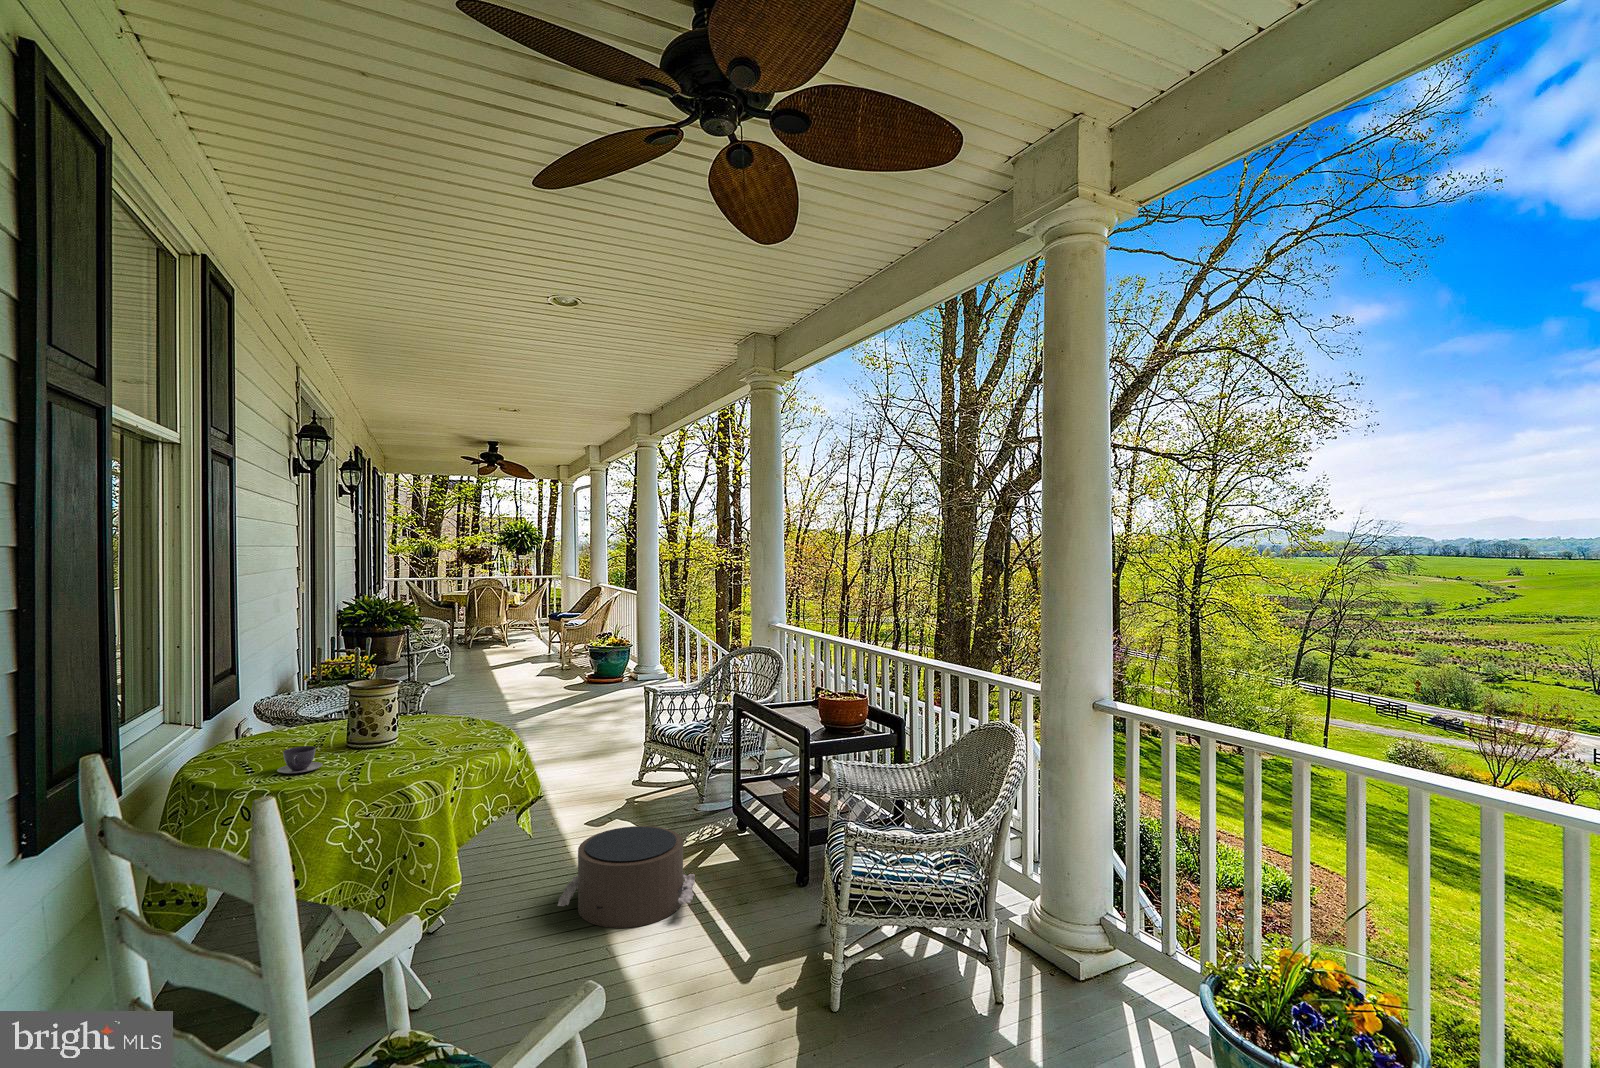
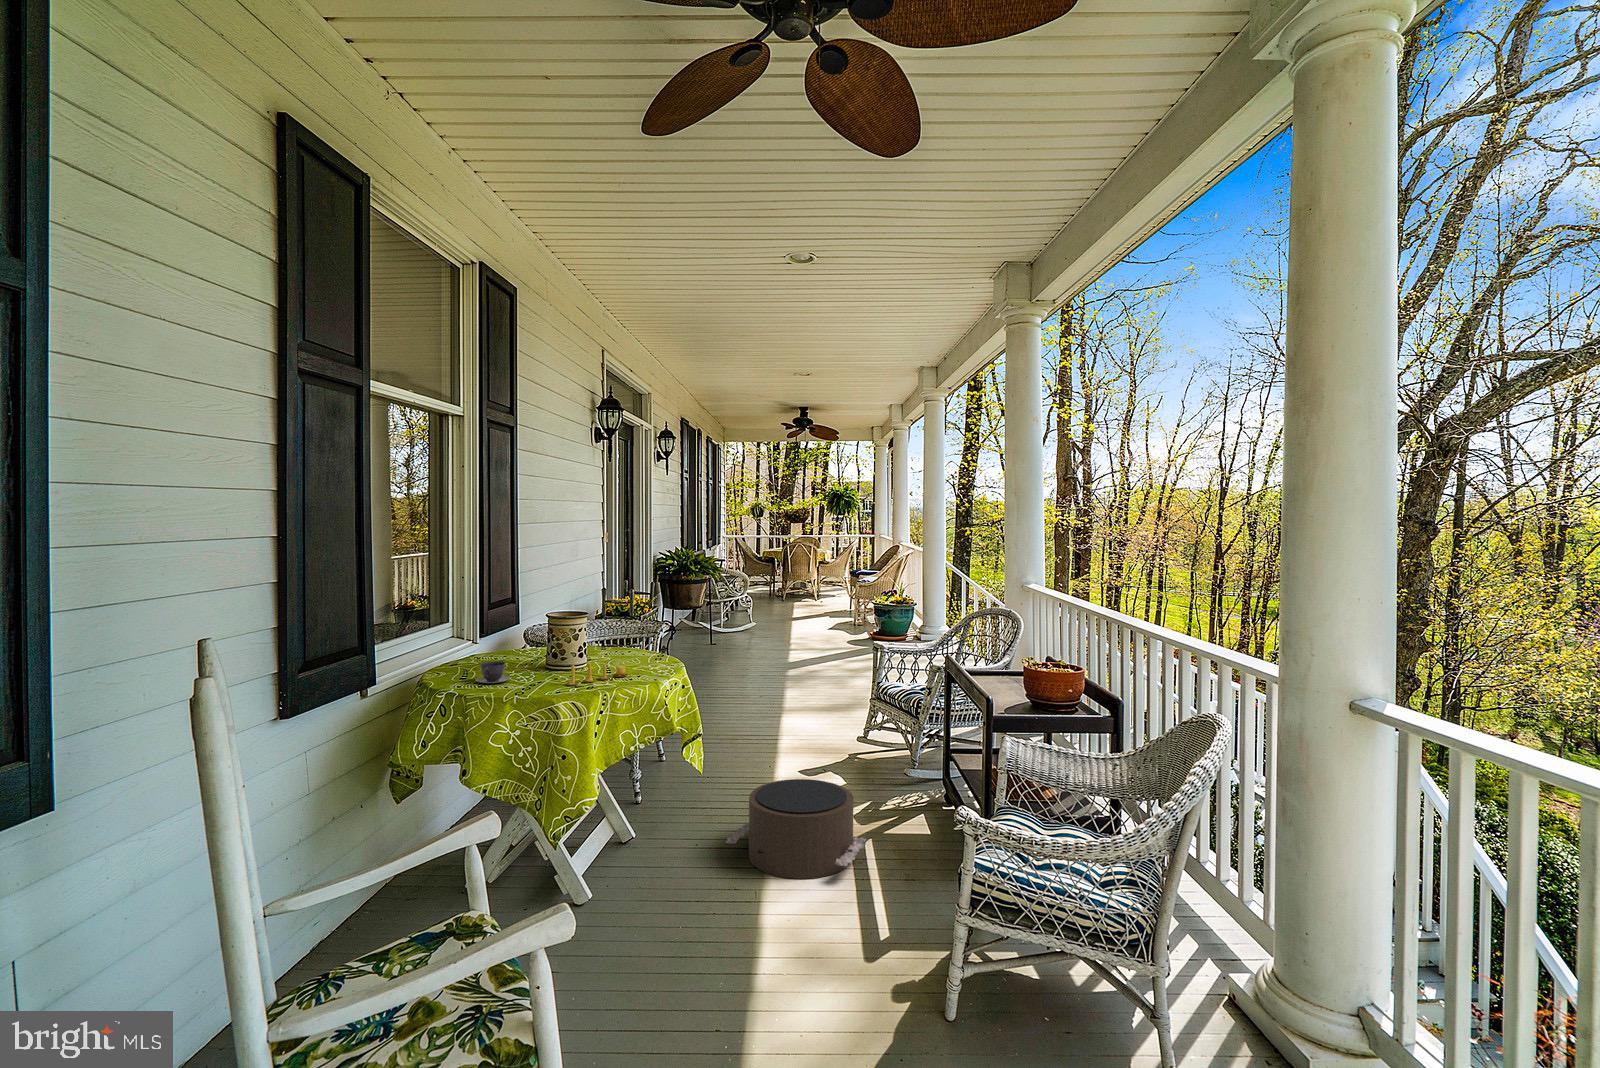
candle: none [396,733,458,763] -> present [566,662,628,686]

